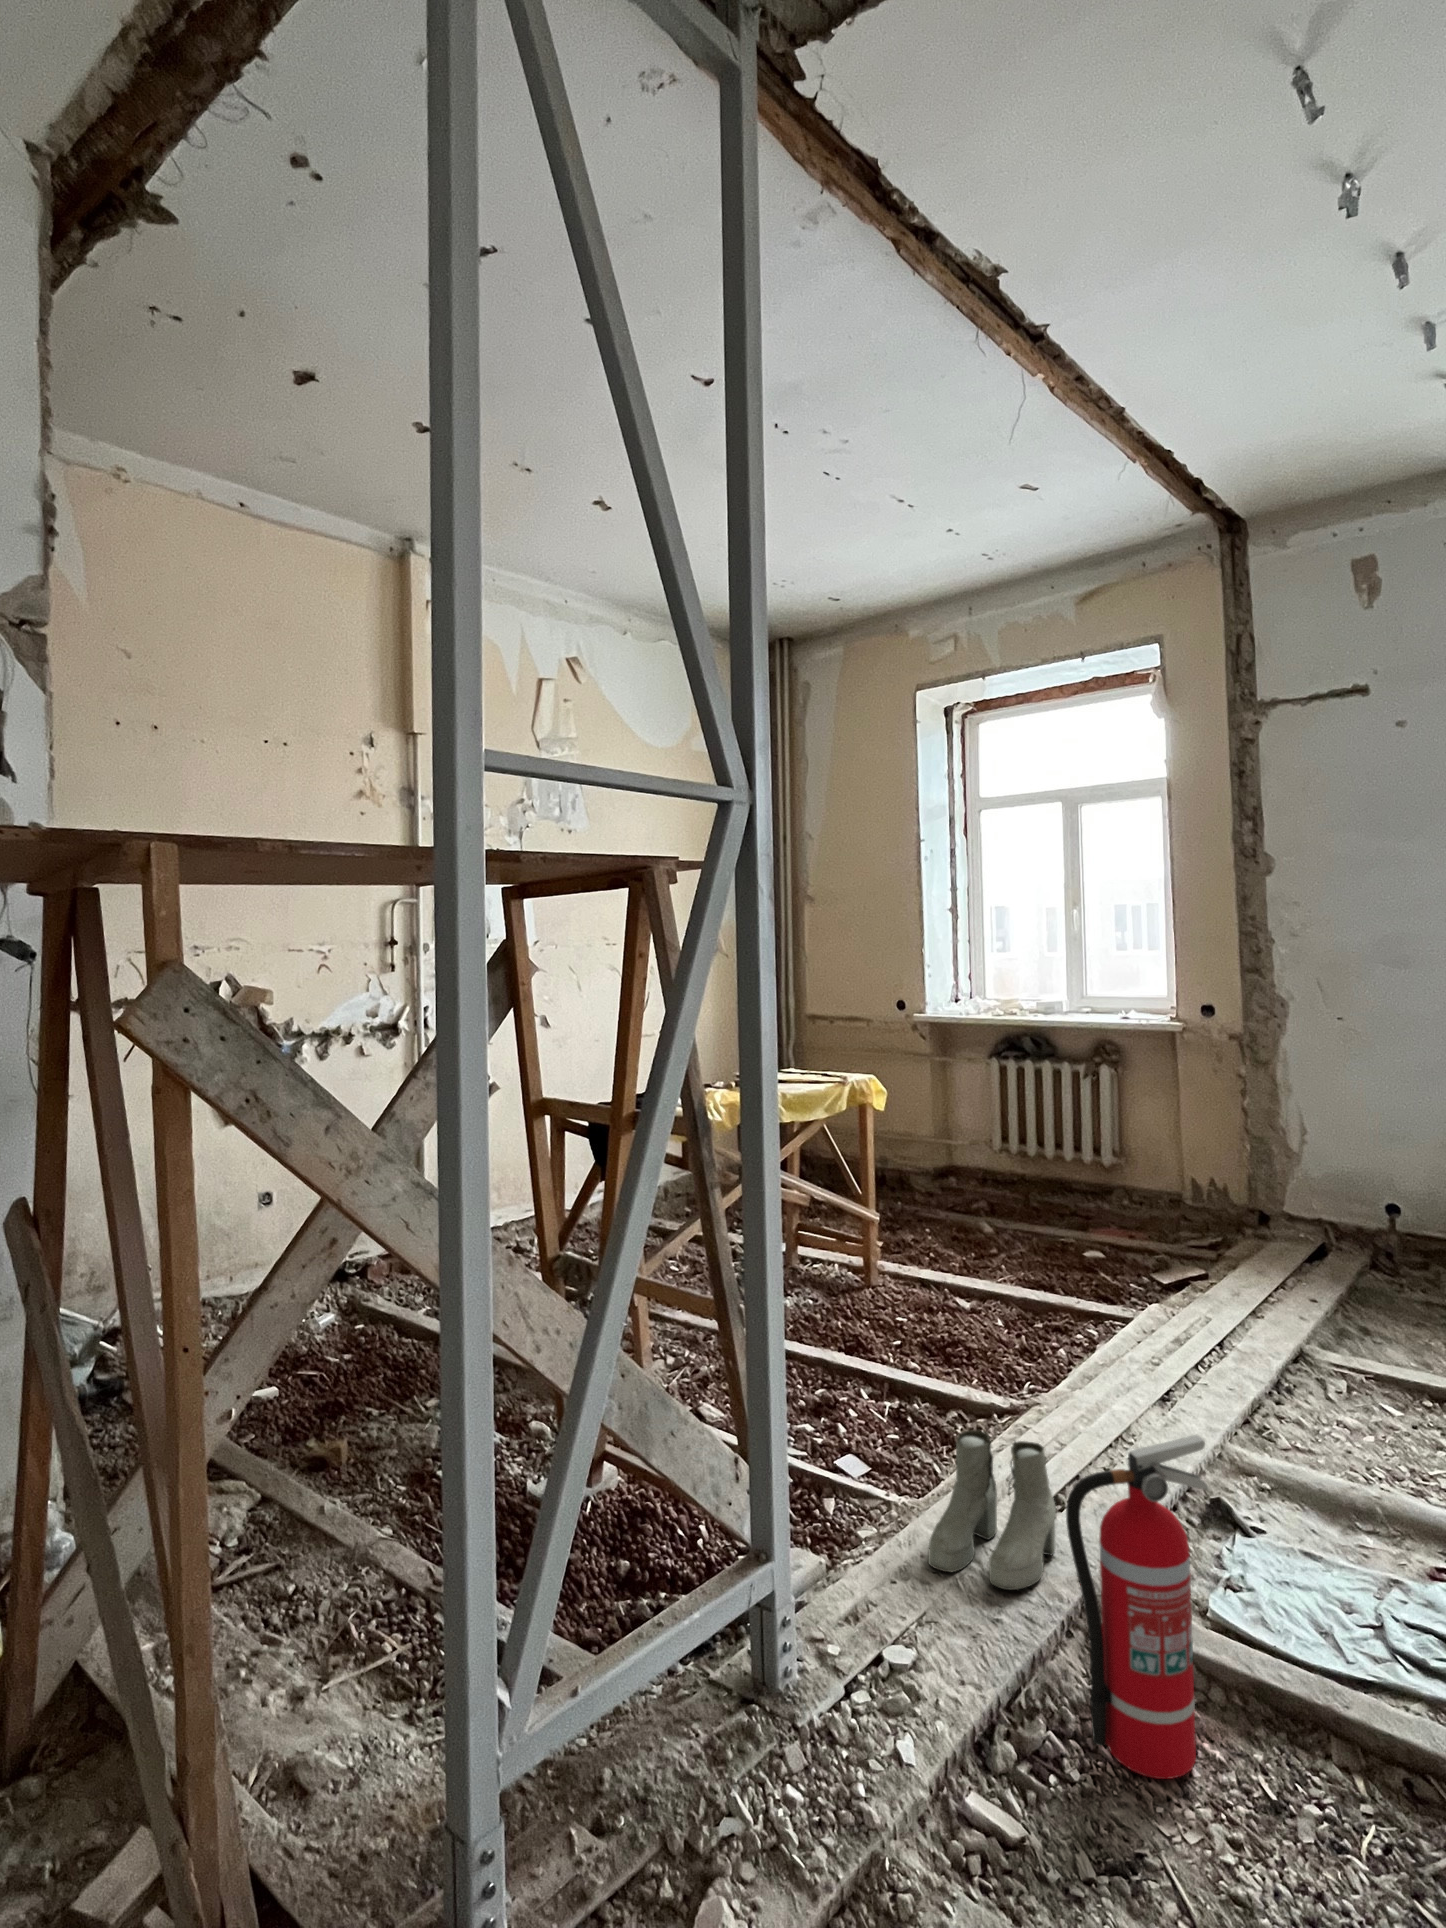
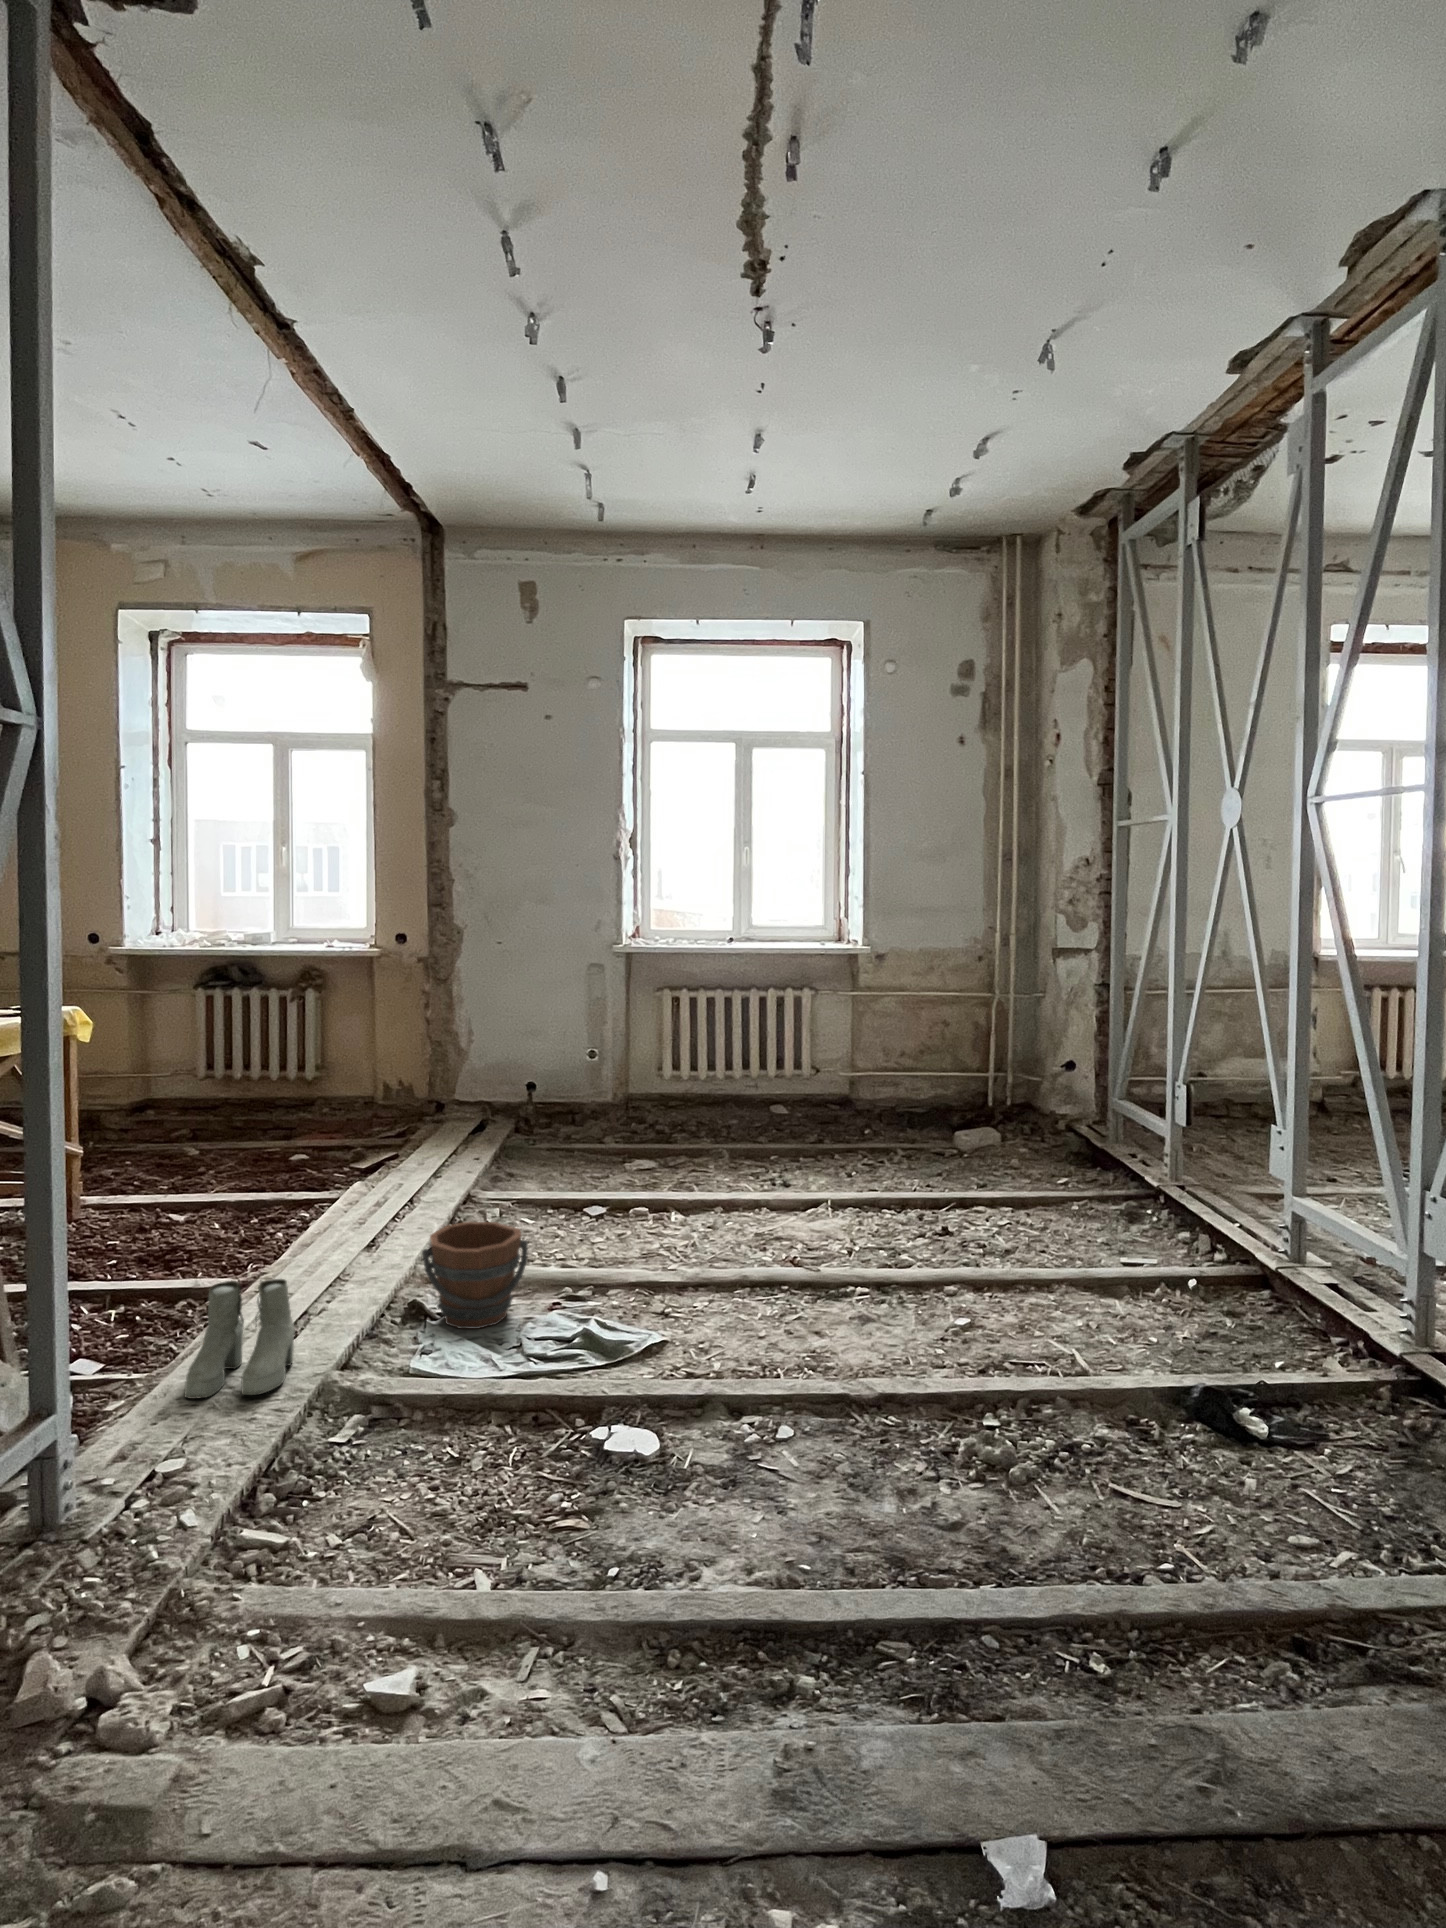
bucket: none [1226,1406,1385,1568] -> present [422,1222,528,1329]
fire extinguisher: present [1066,1435,1210,1779] -> none [318,1229,422,1479]

